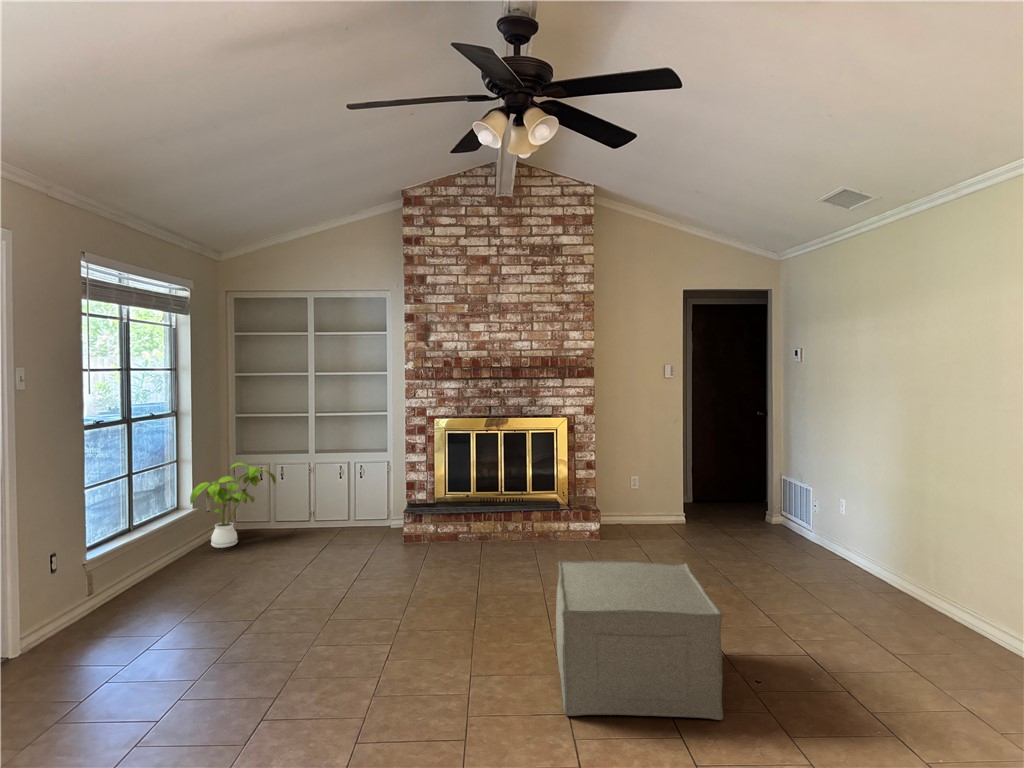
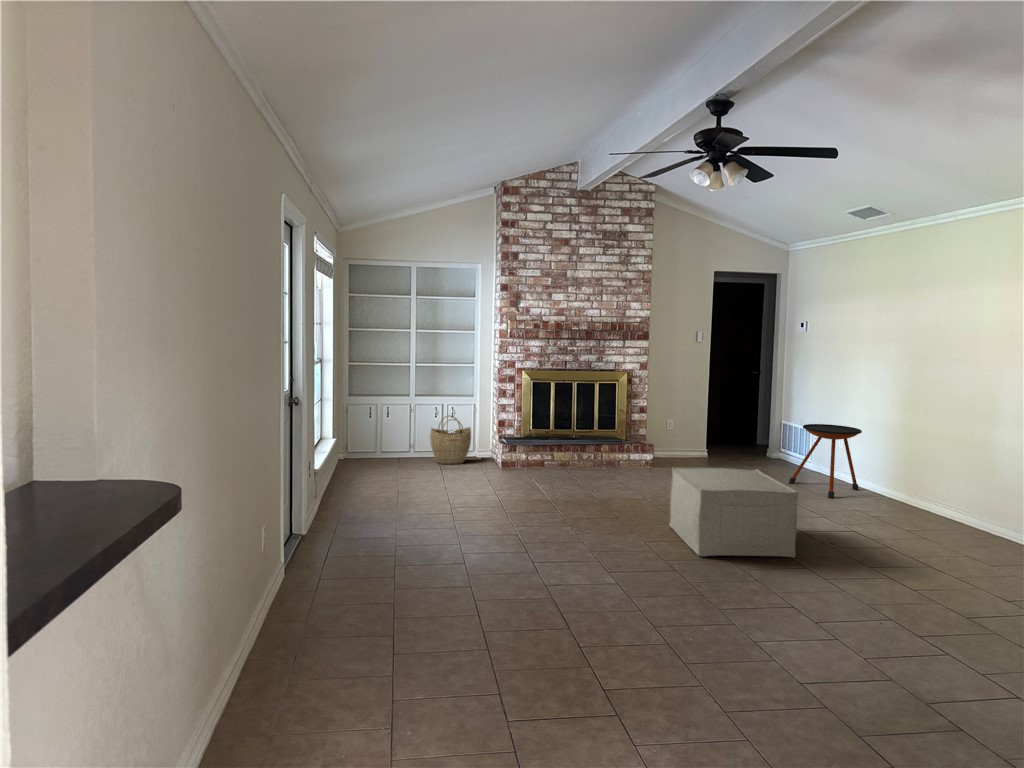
house plant: present [190,462,276,548] -> none [336,402,395,471]
woven basket: none [325,475,377,537] -> present [430,415,471,464]
side table: none [773,484,869,592] -> present [789,424,862,498]

